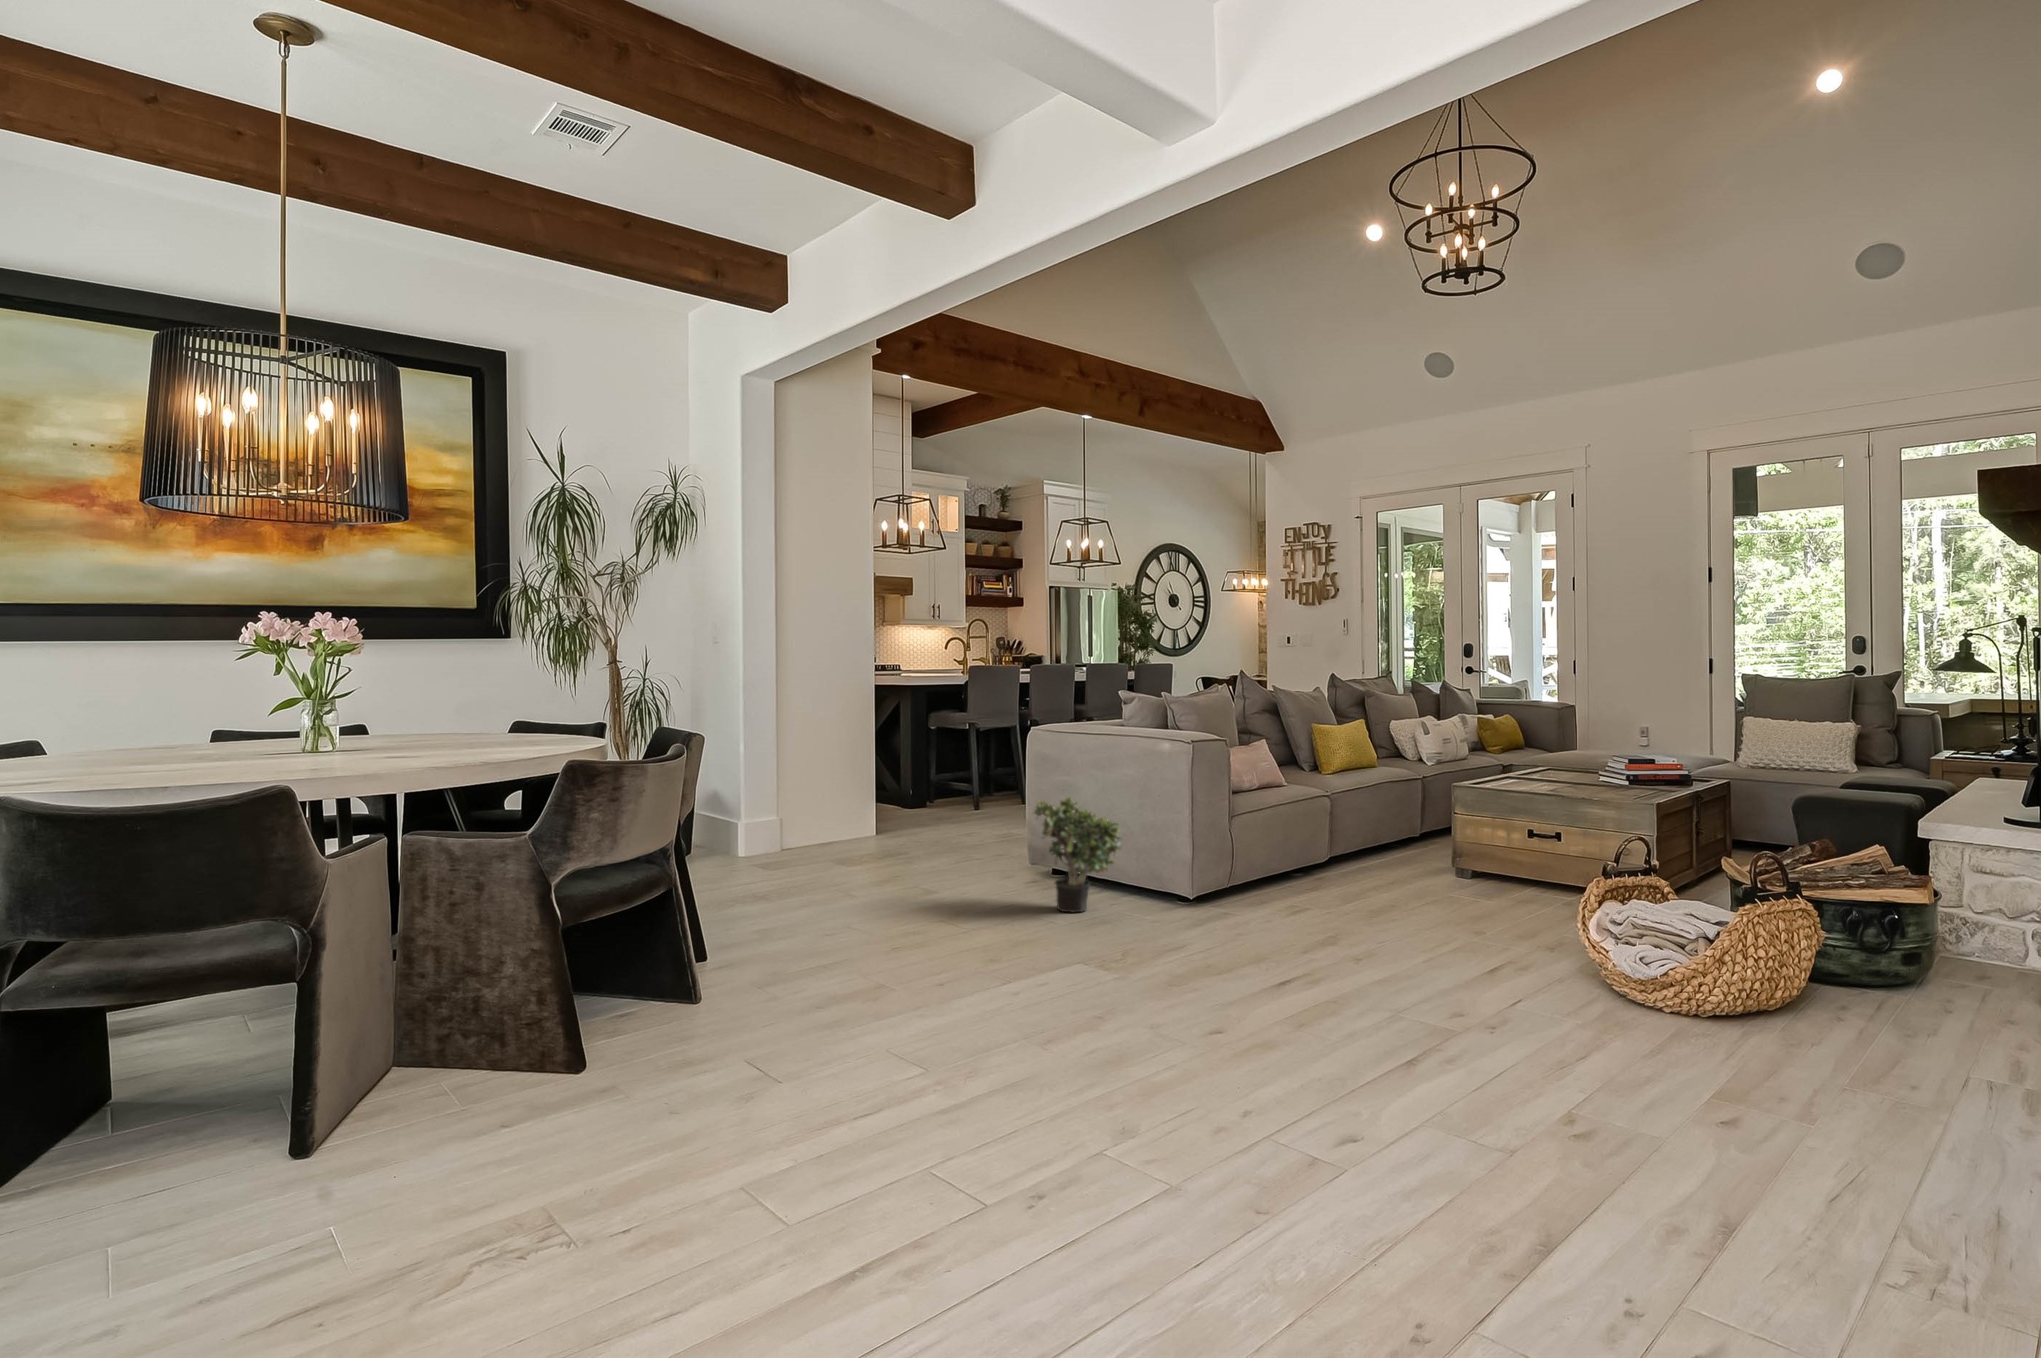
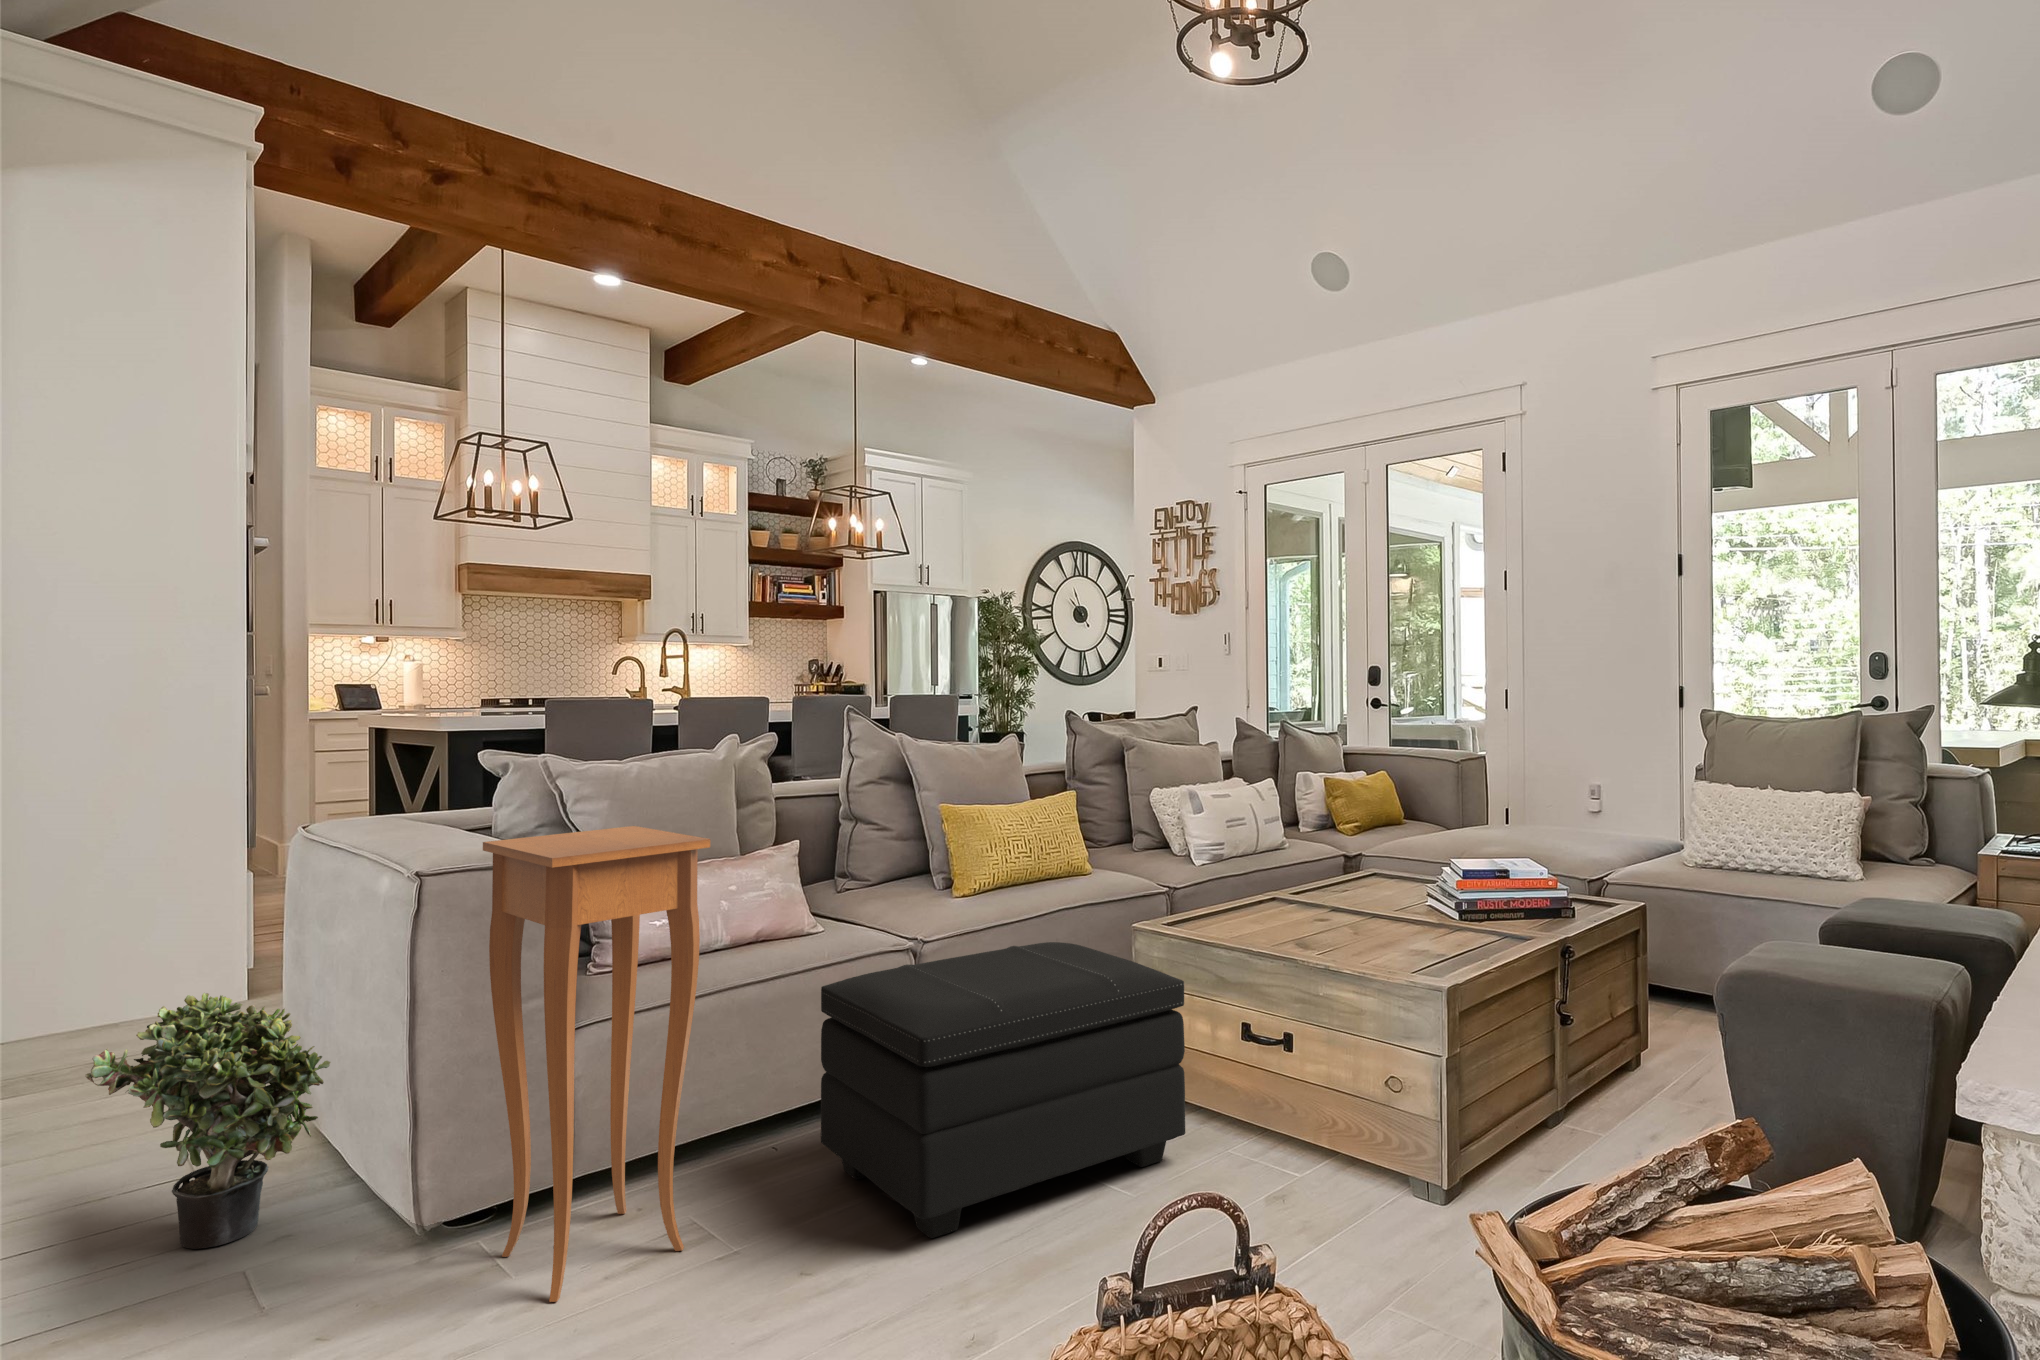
side table: none [1210,720,1315,926] -> present [483,826,710,1302]
footstool: none [1325,793,1511,914] -> present [821,942,1185,1238]

